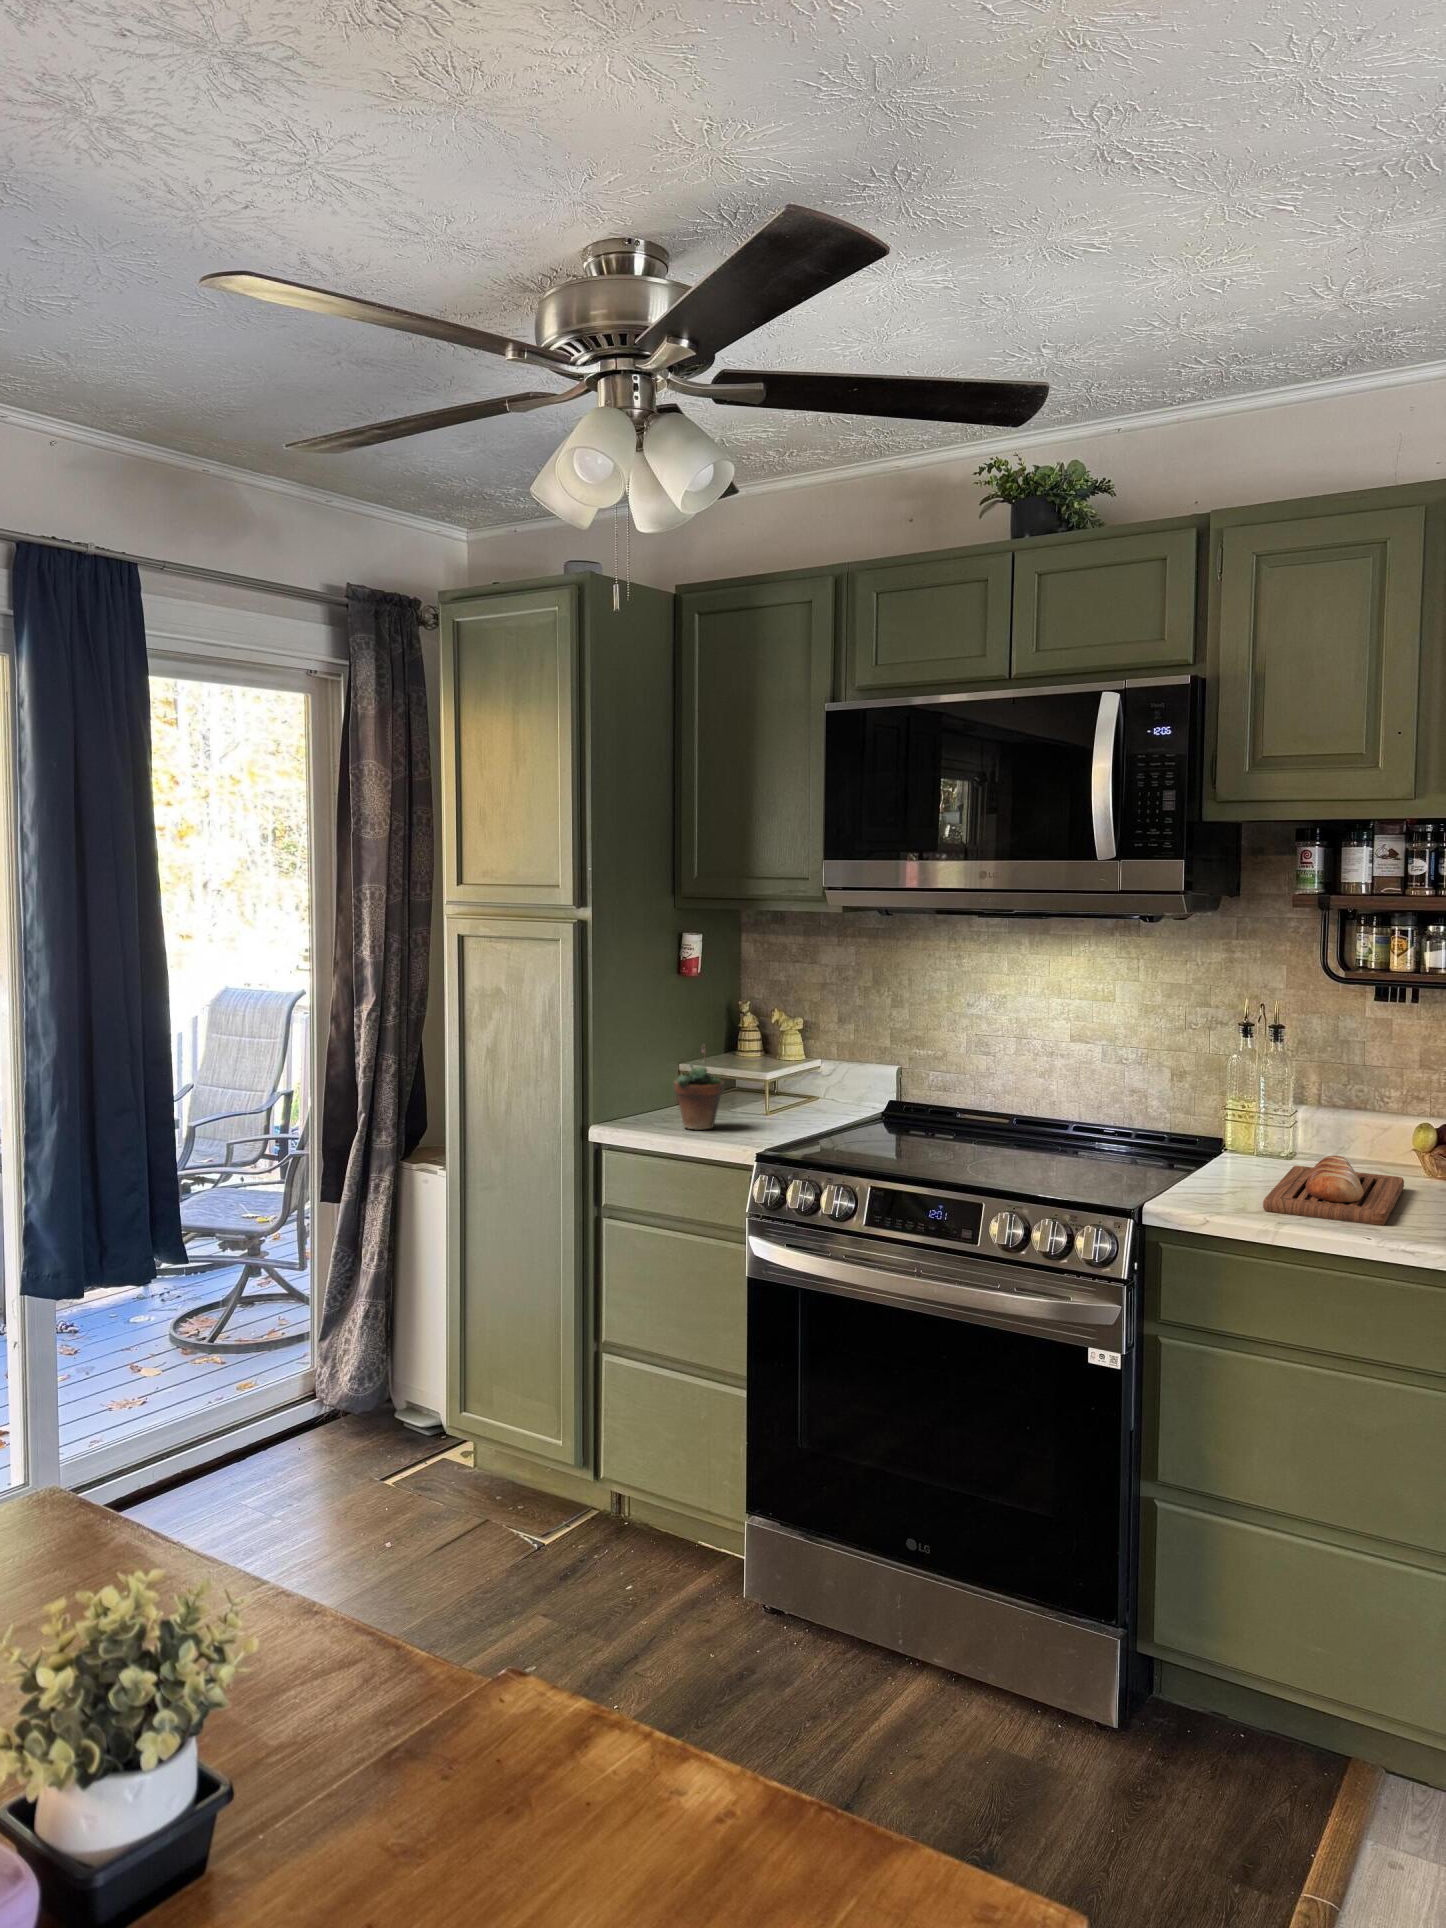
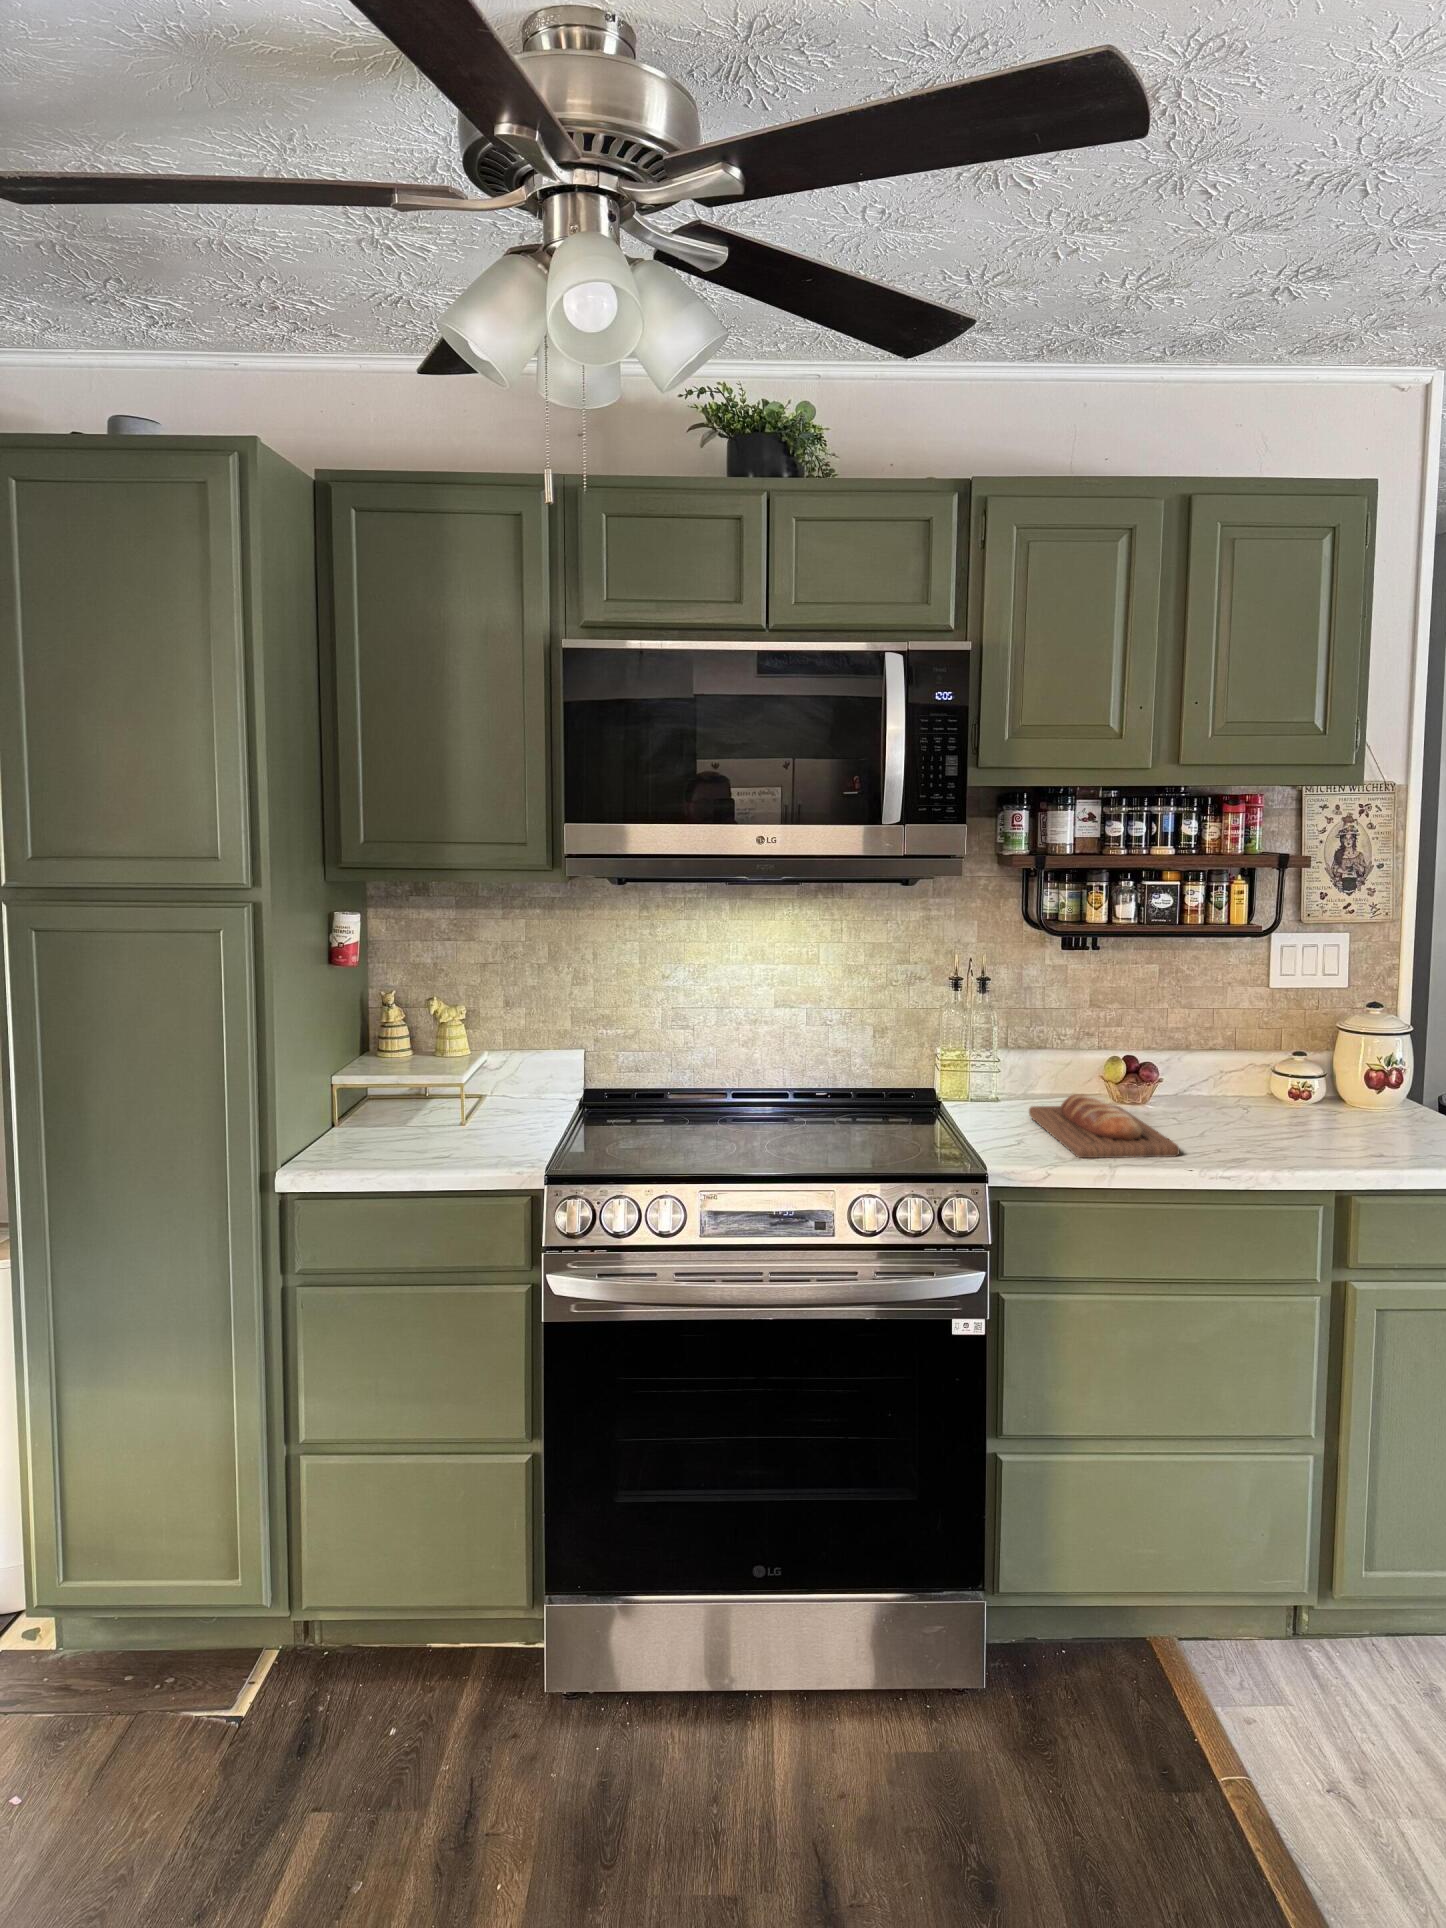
succulent plant: present [674,1049,724,1130] -> none [375,1050,438,1154]

